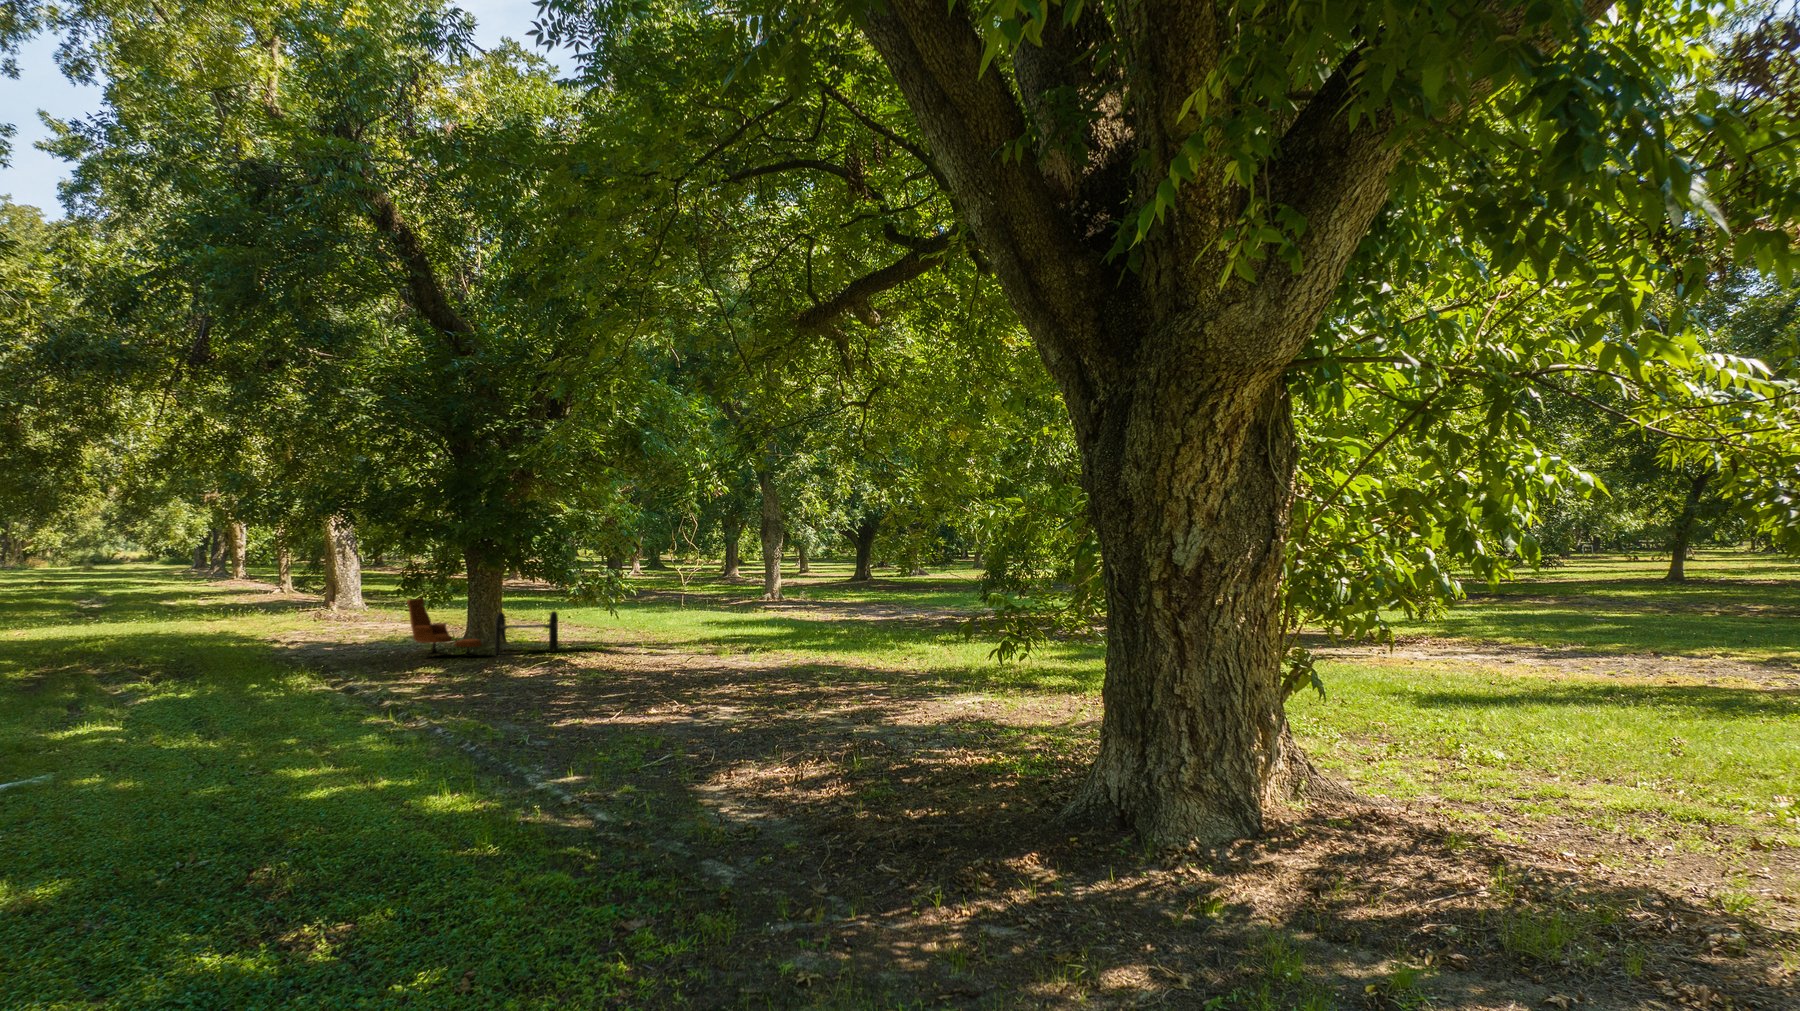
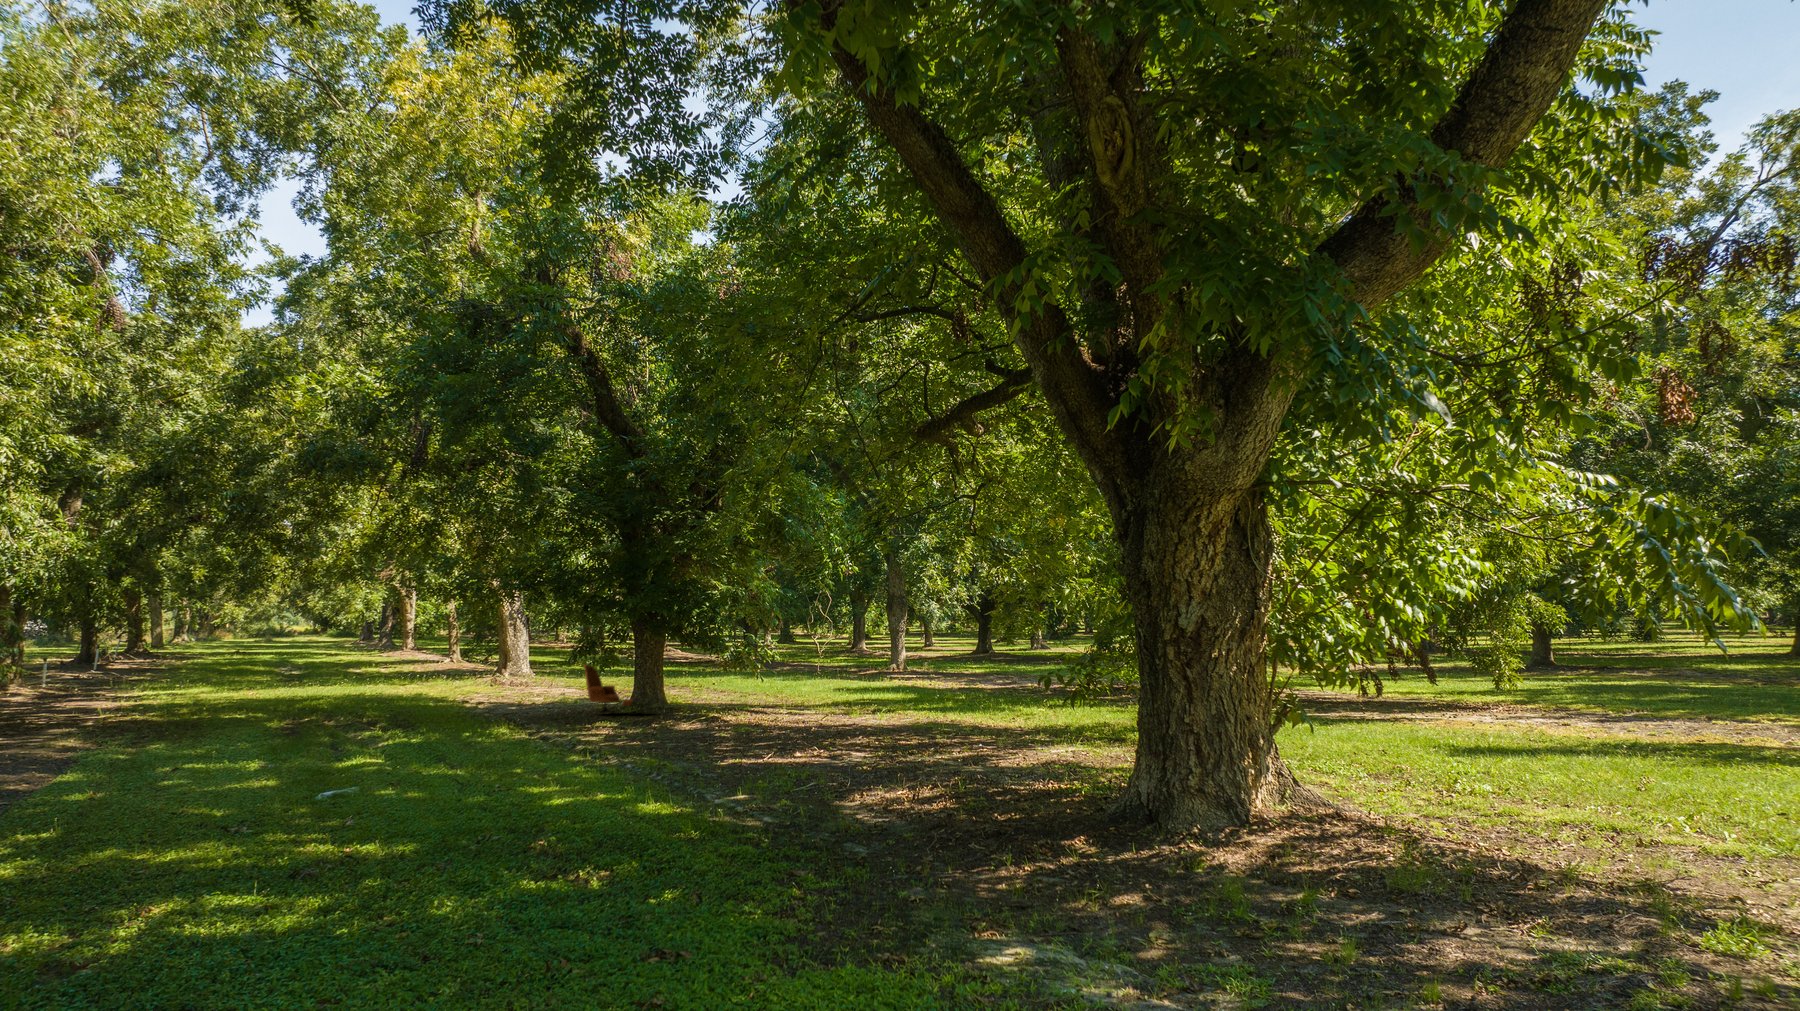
bench: present [495,611,558,654] -> none [655,675,708,713]

